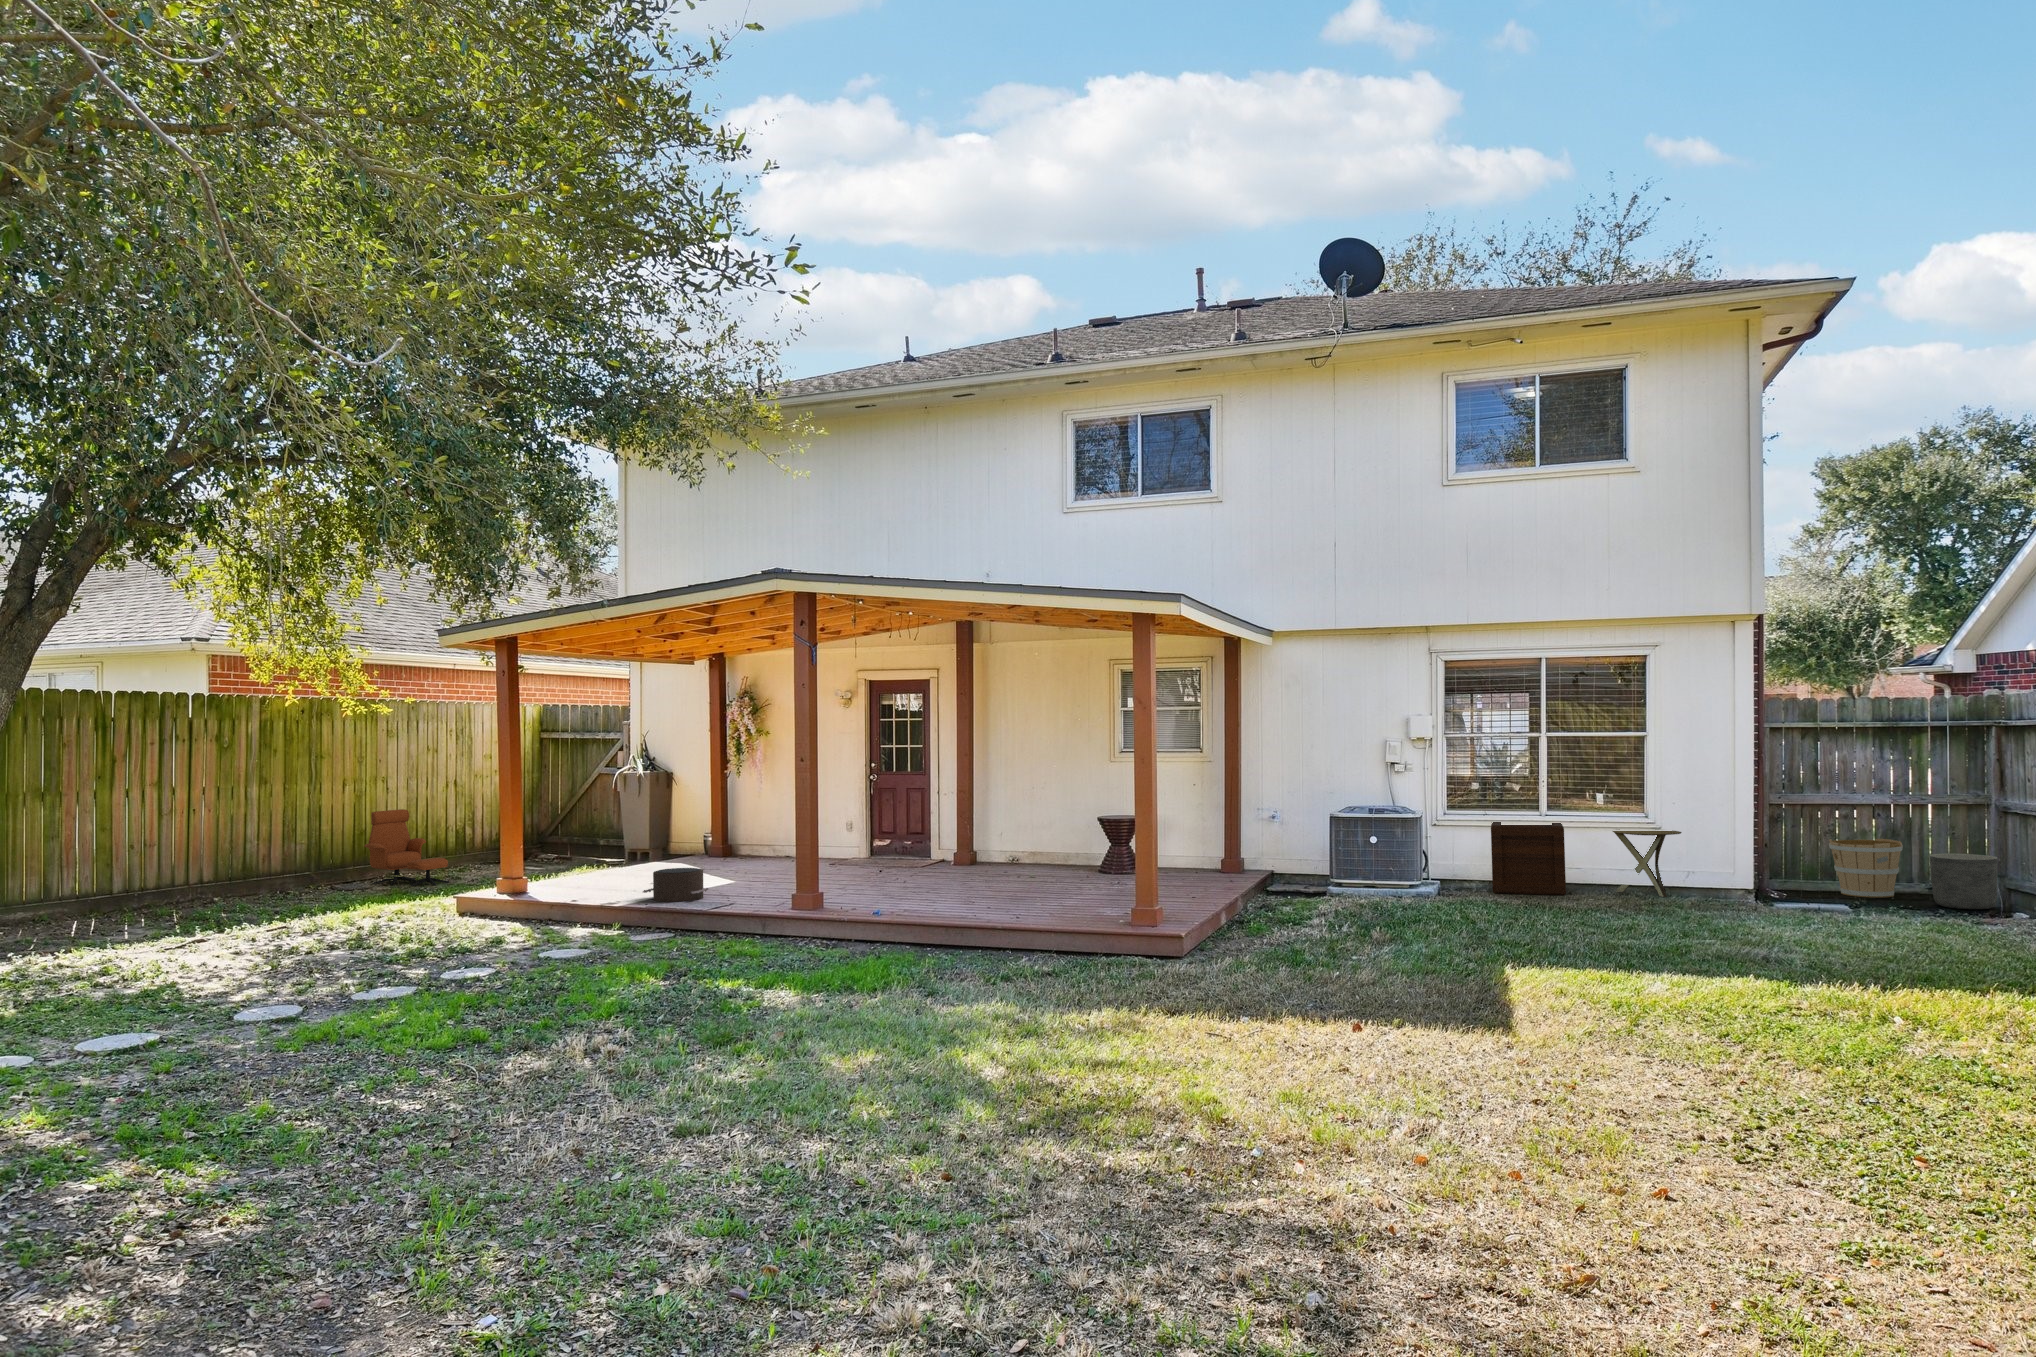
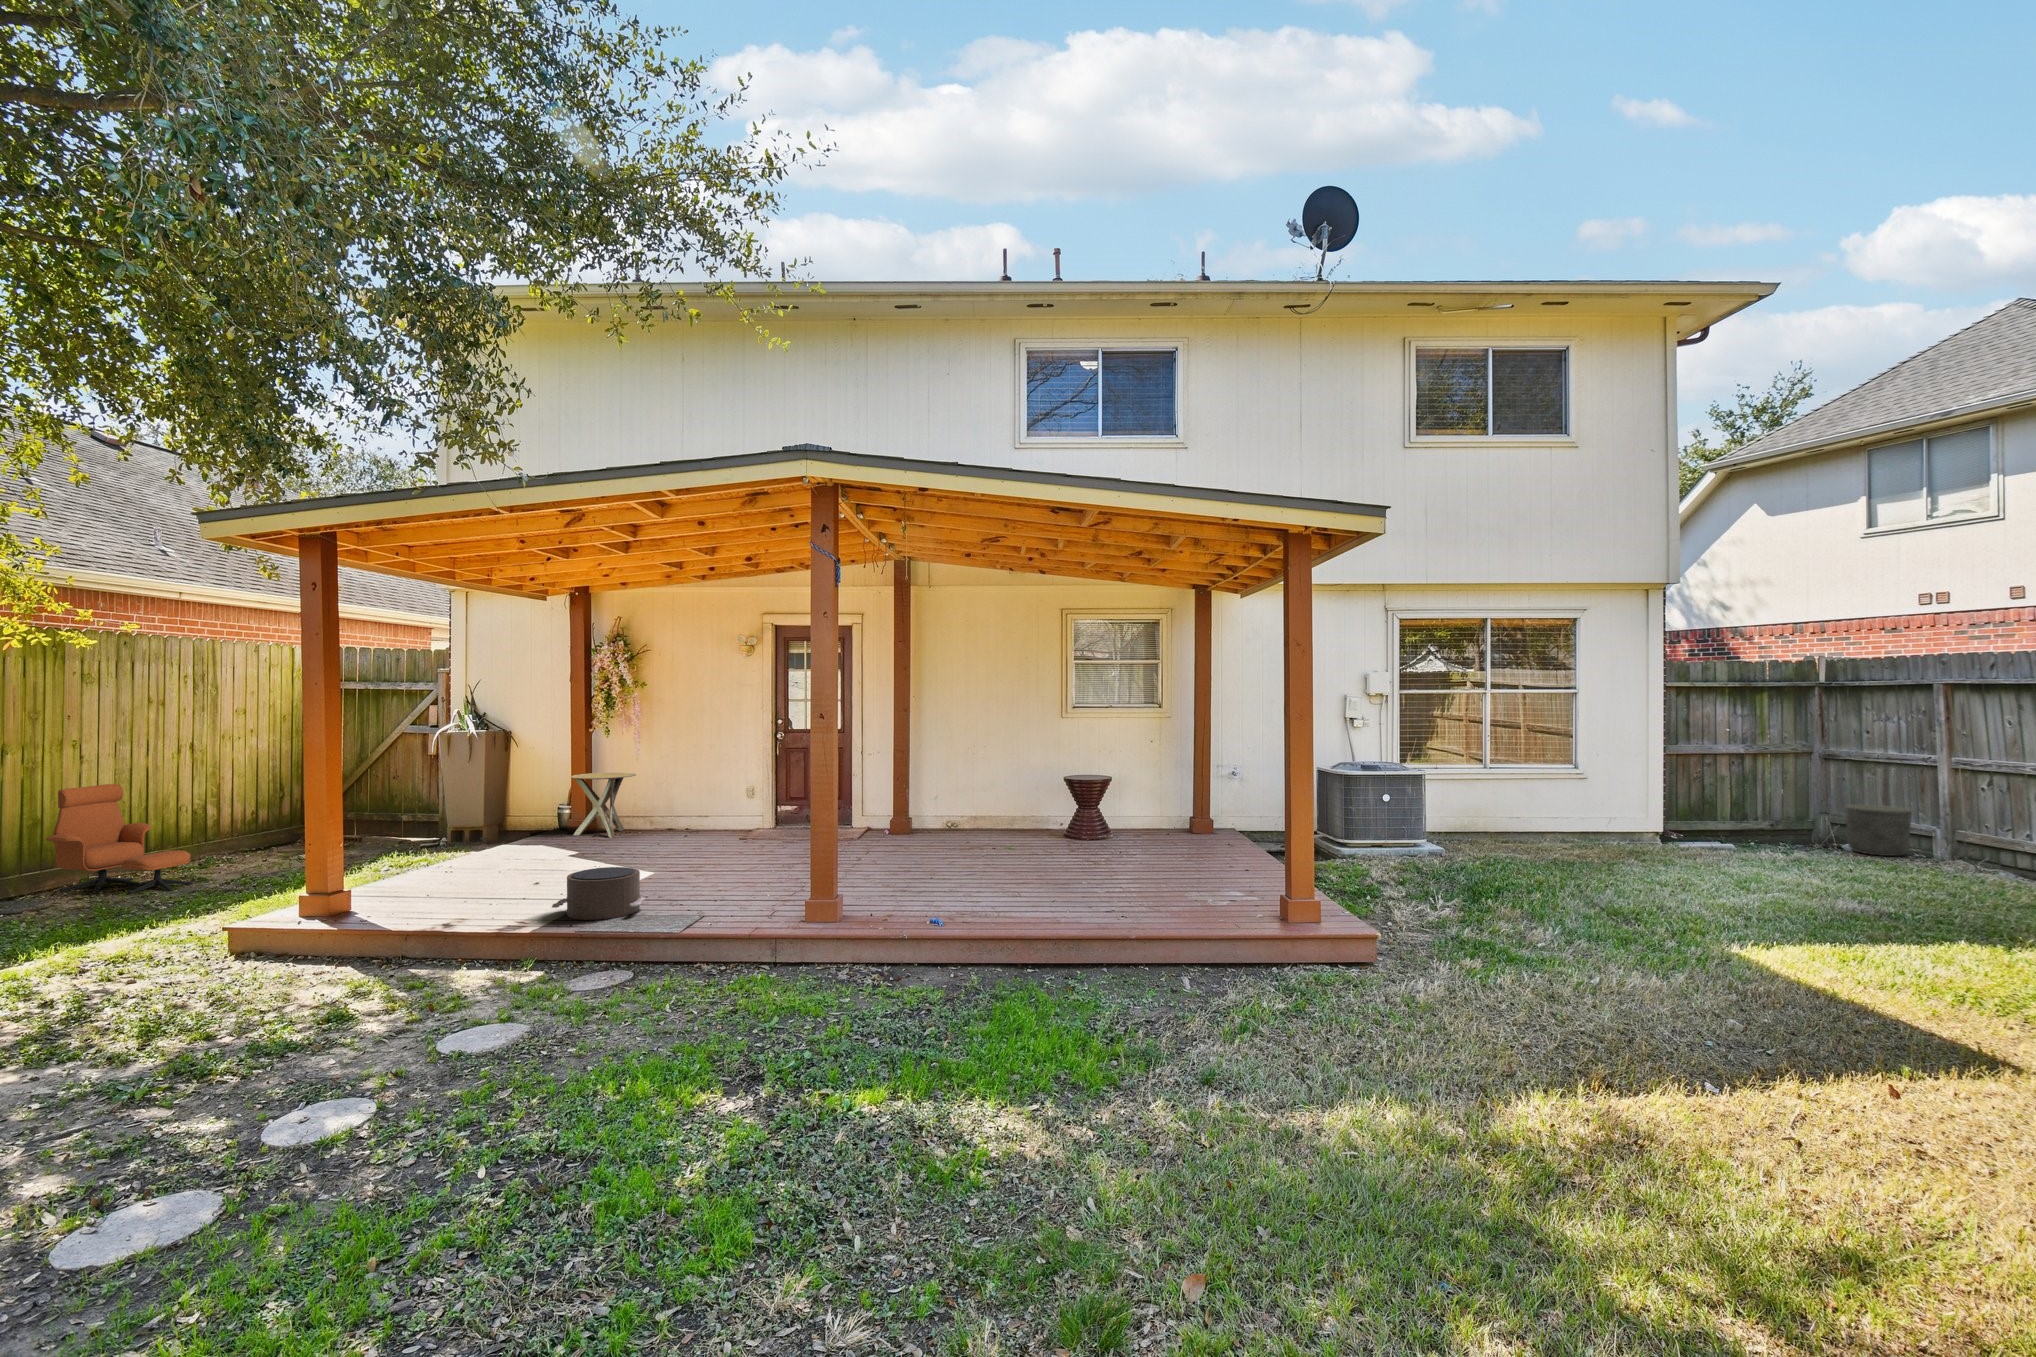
wooden crate: present [1491,822,1566,895] -> none [1445,778,1541,852]
side table: present [1613,829,1682,897] -> present [571,773,636,838]
wooden bucket: present [1829,838,1903,898] -> none [1730,790,1802,845]

